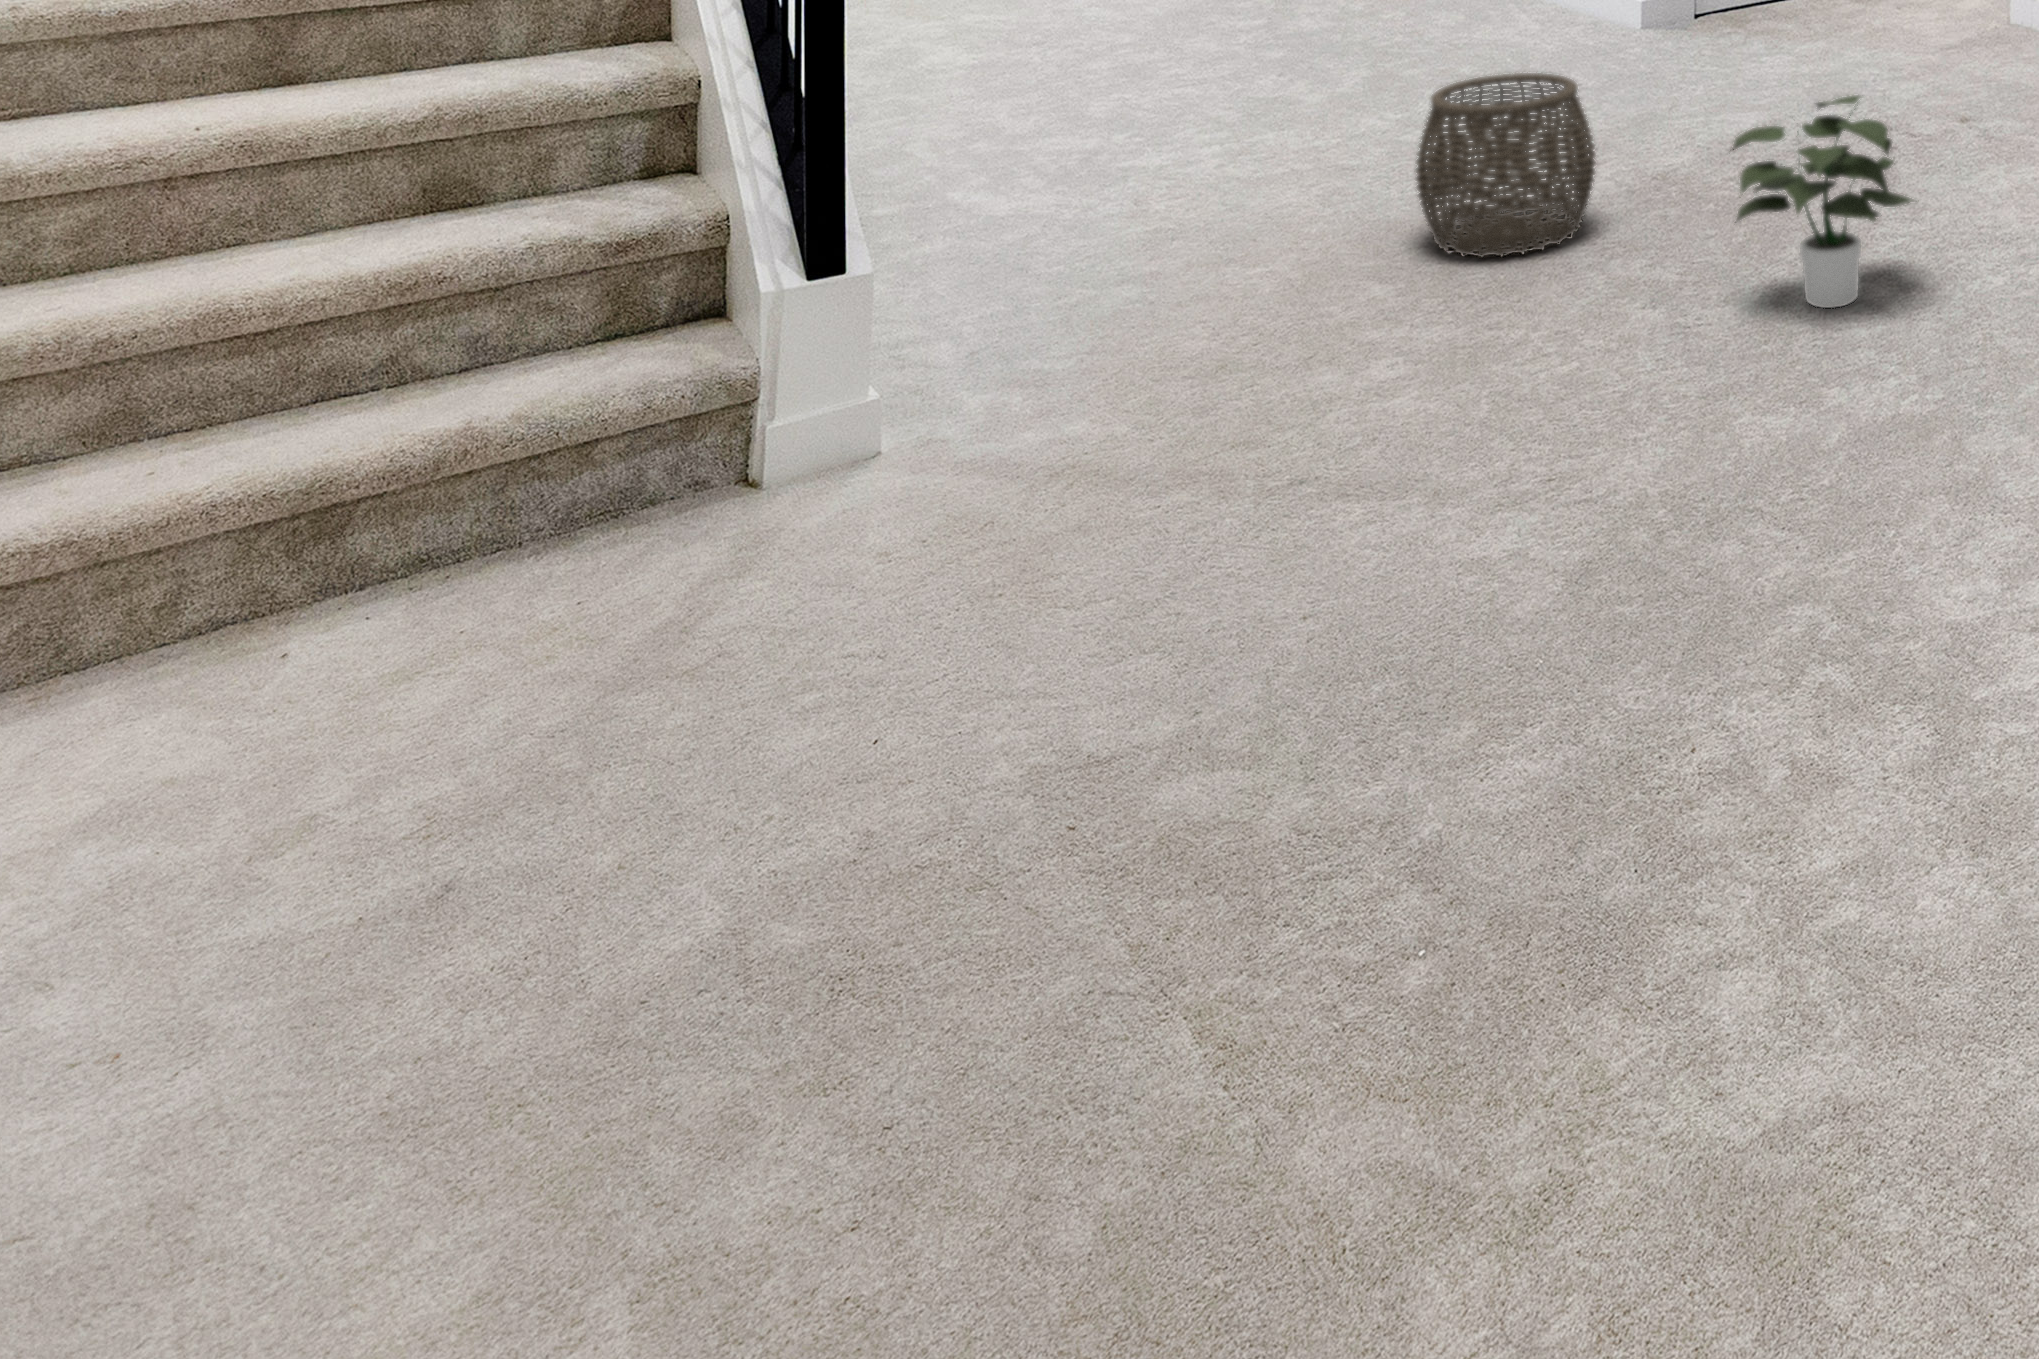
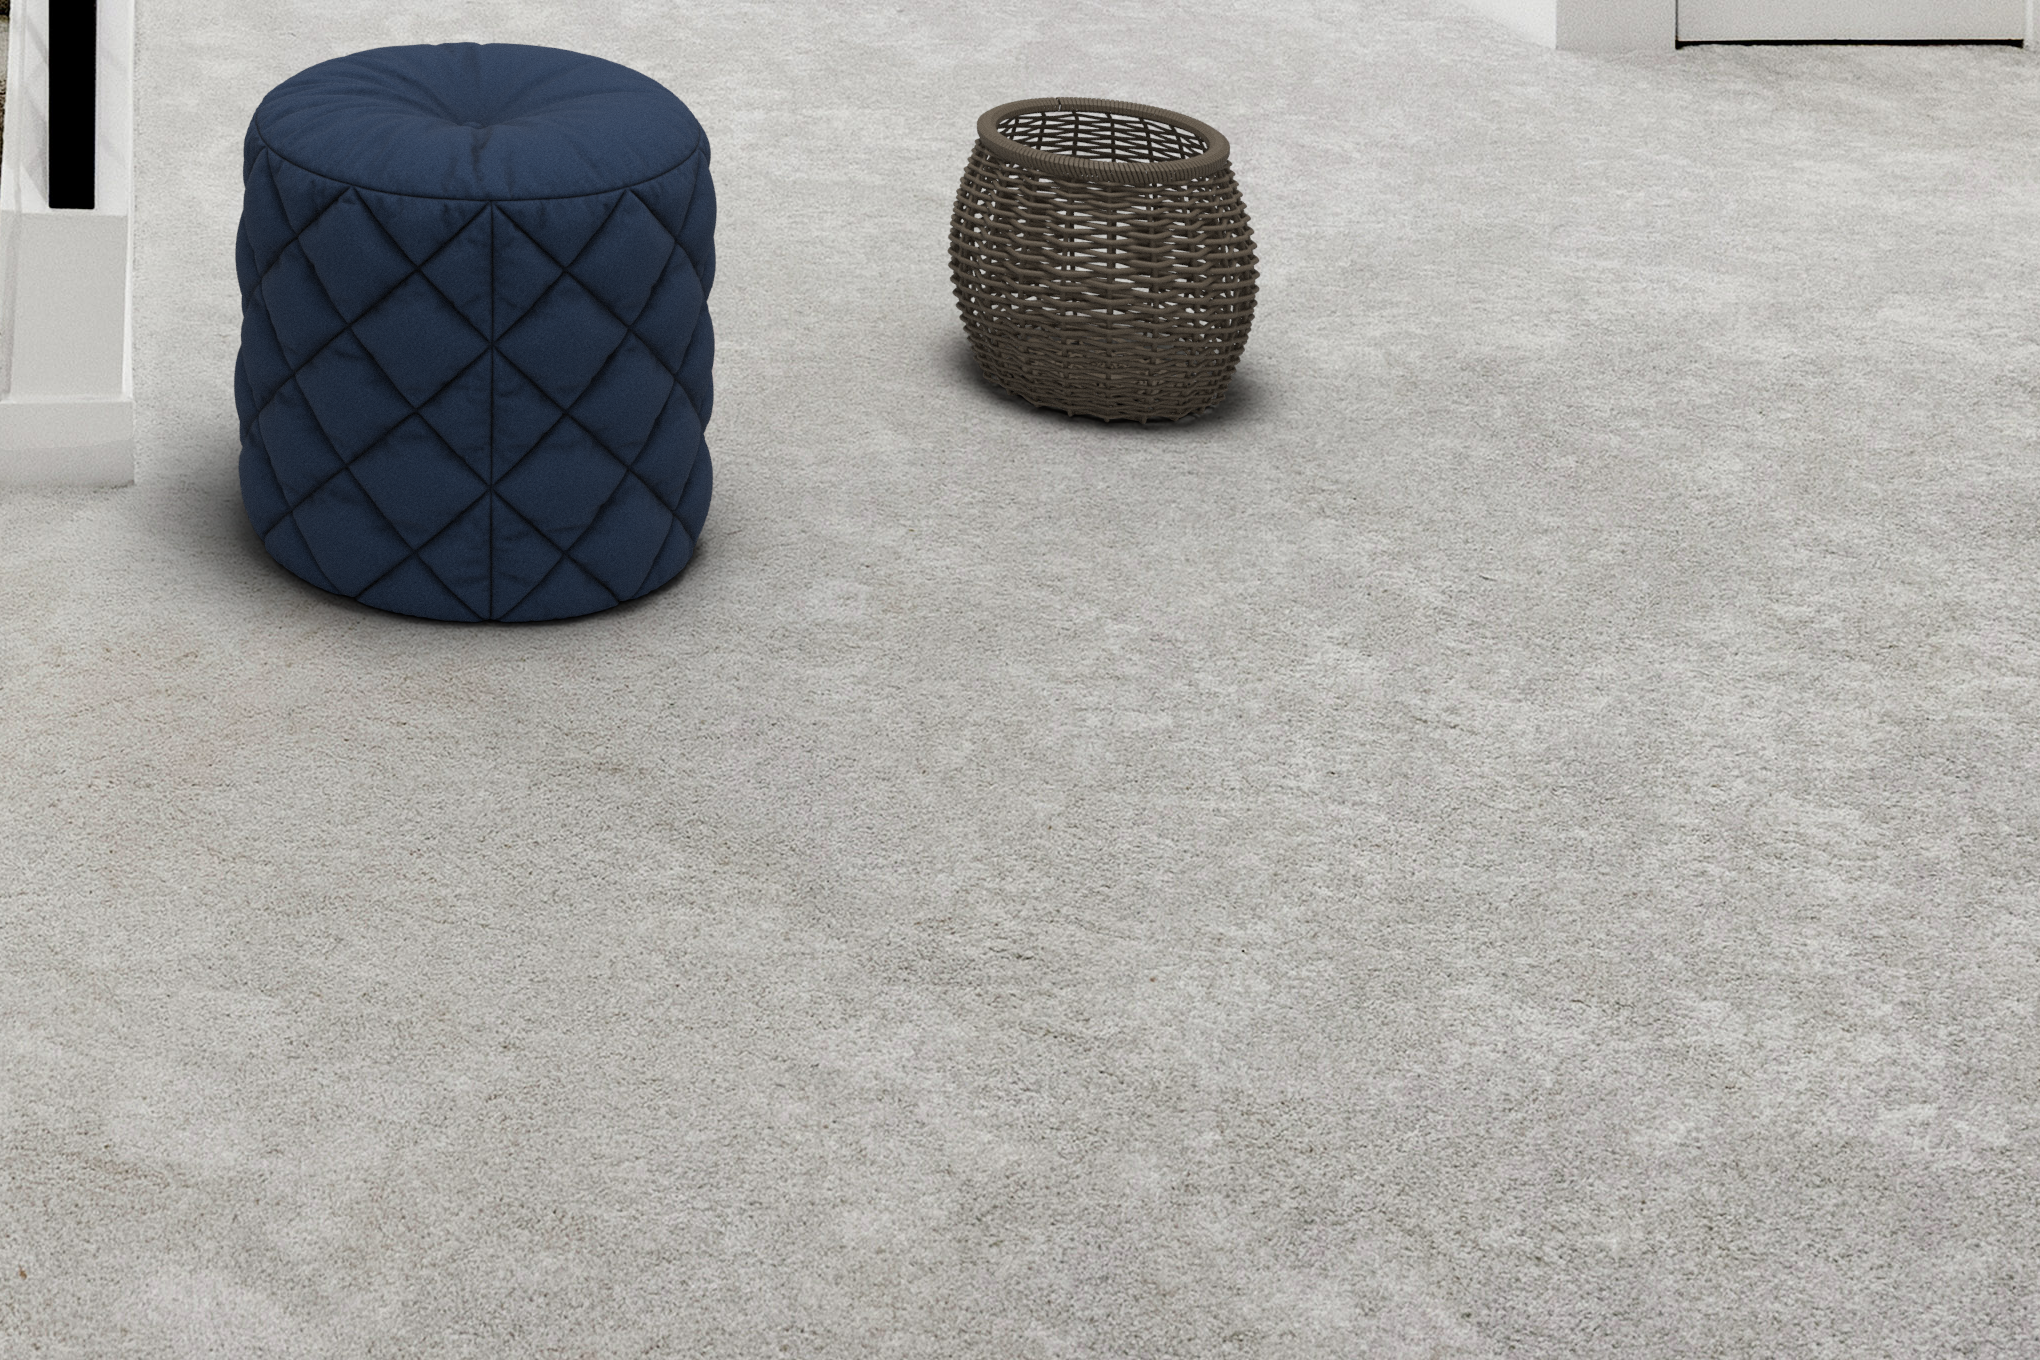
pouf: none [971,91,1328,475] -> present [234,42,717,622]
potted plant: present [1733,95,1913,308] -> none [1437,311,1859,730]

